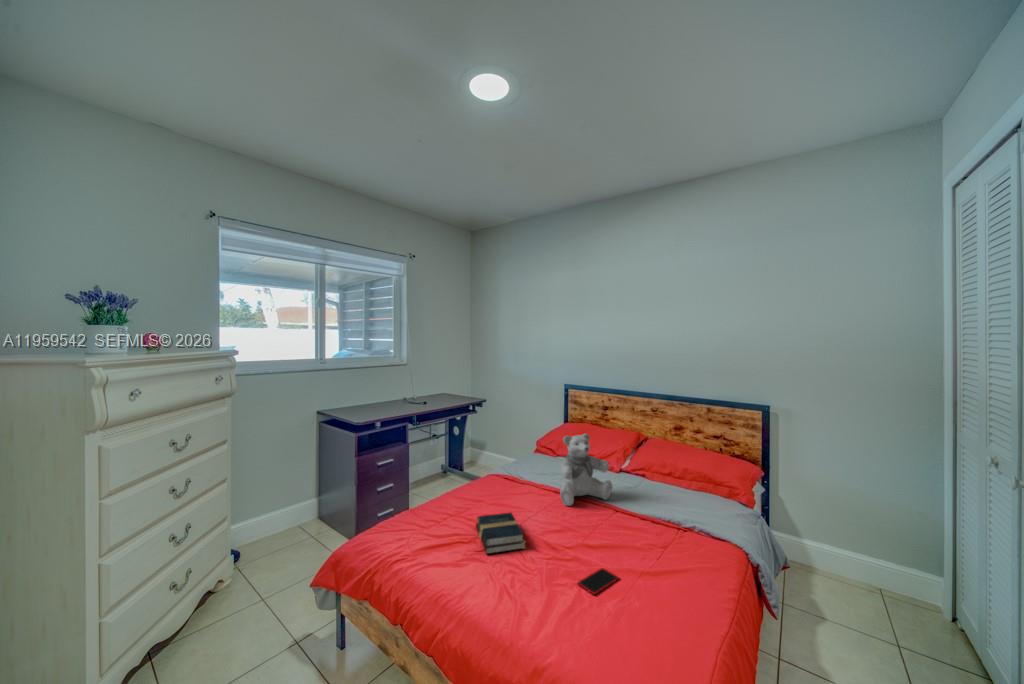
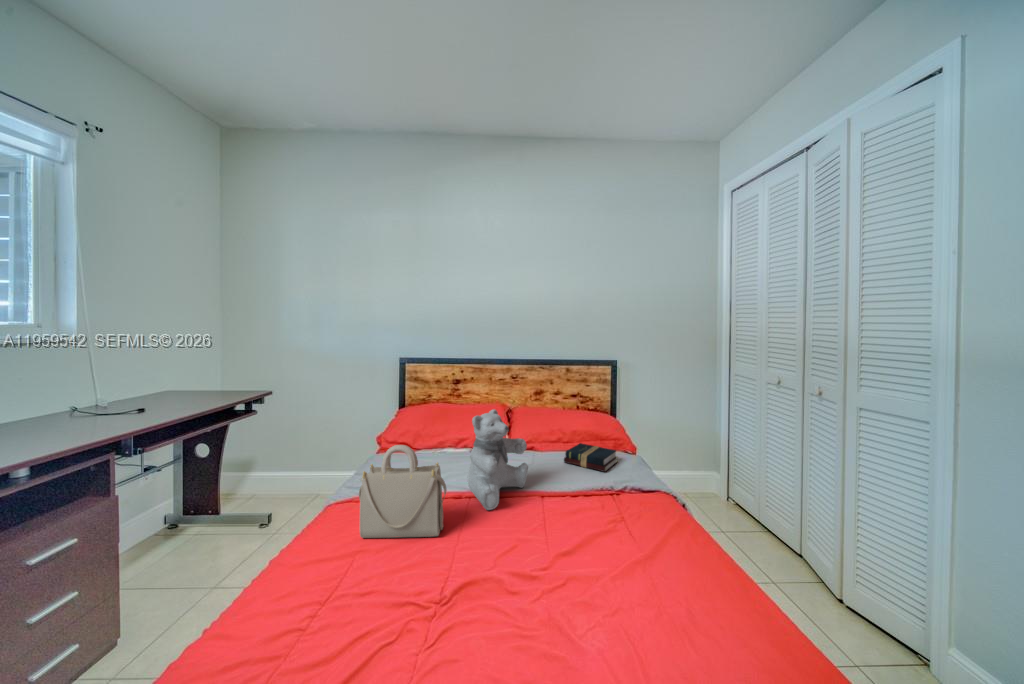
handbag: none [483,444,534,508] -> present [359,445,446,538]
hardback book: present [476,513,526,554] -> present [564,443,618,472]
smartphone: present [578,568,619,594] -> none [614,579,650,626]

